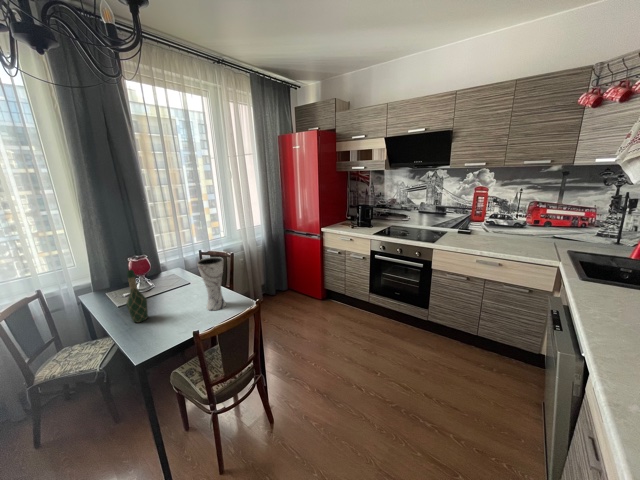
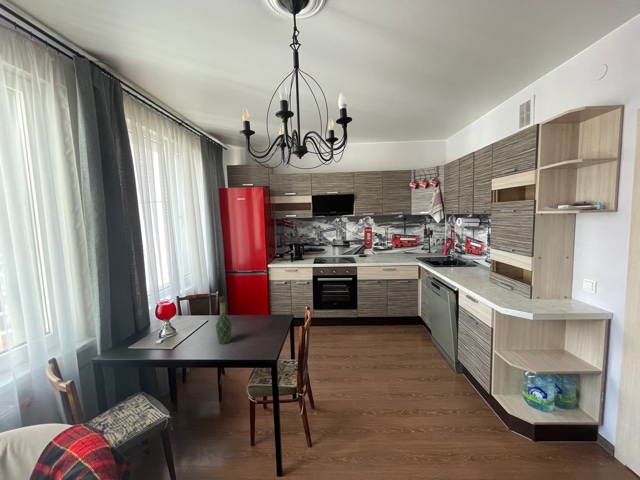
vase: present [197,257,226,310] -> none [258,281,277,324]

